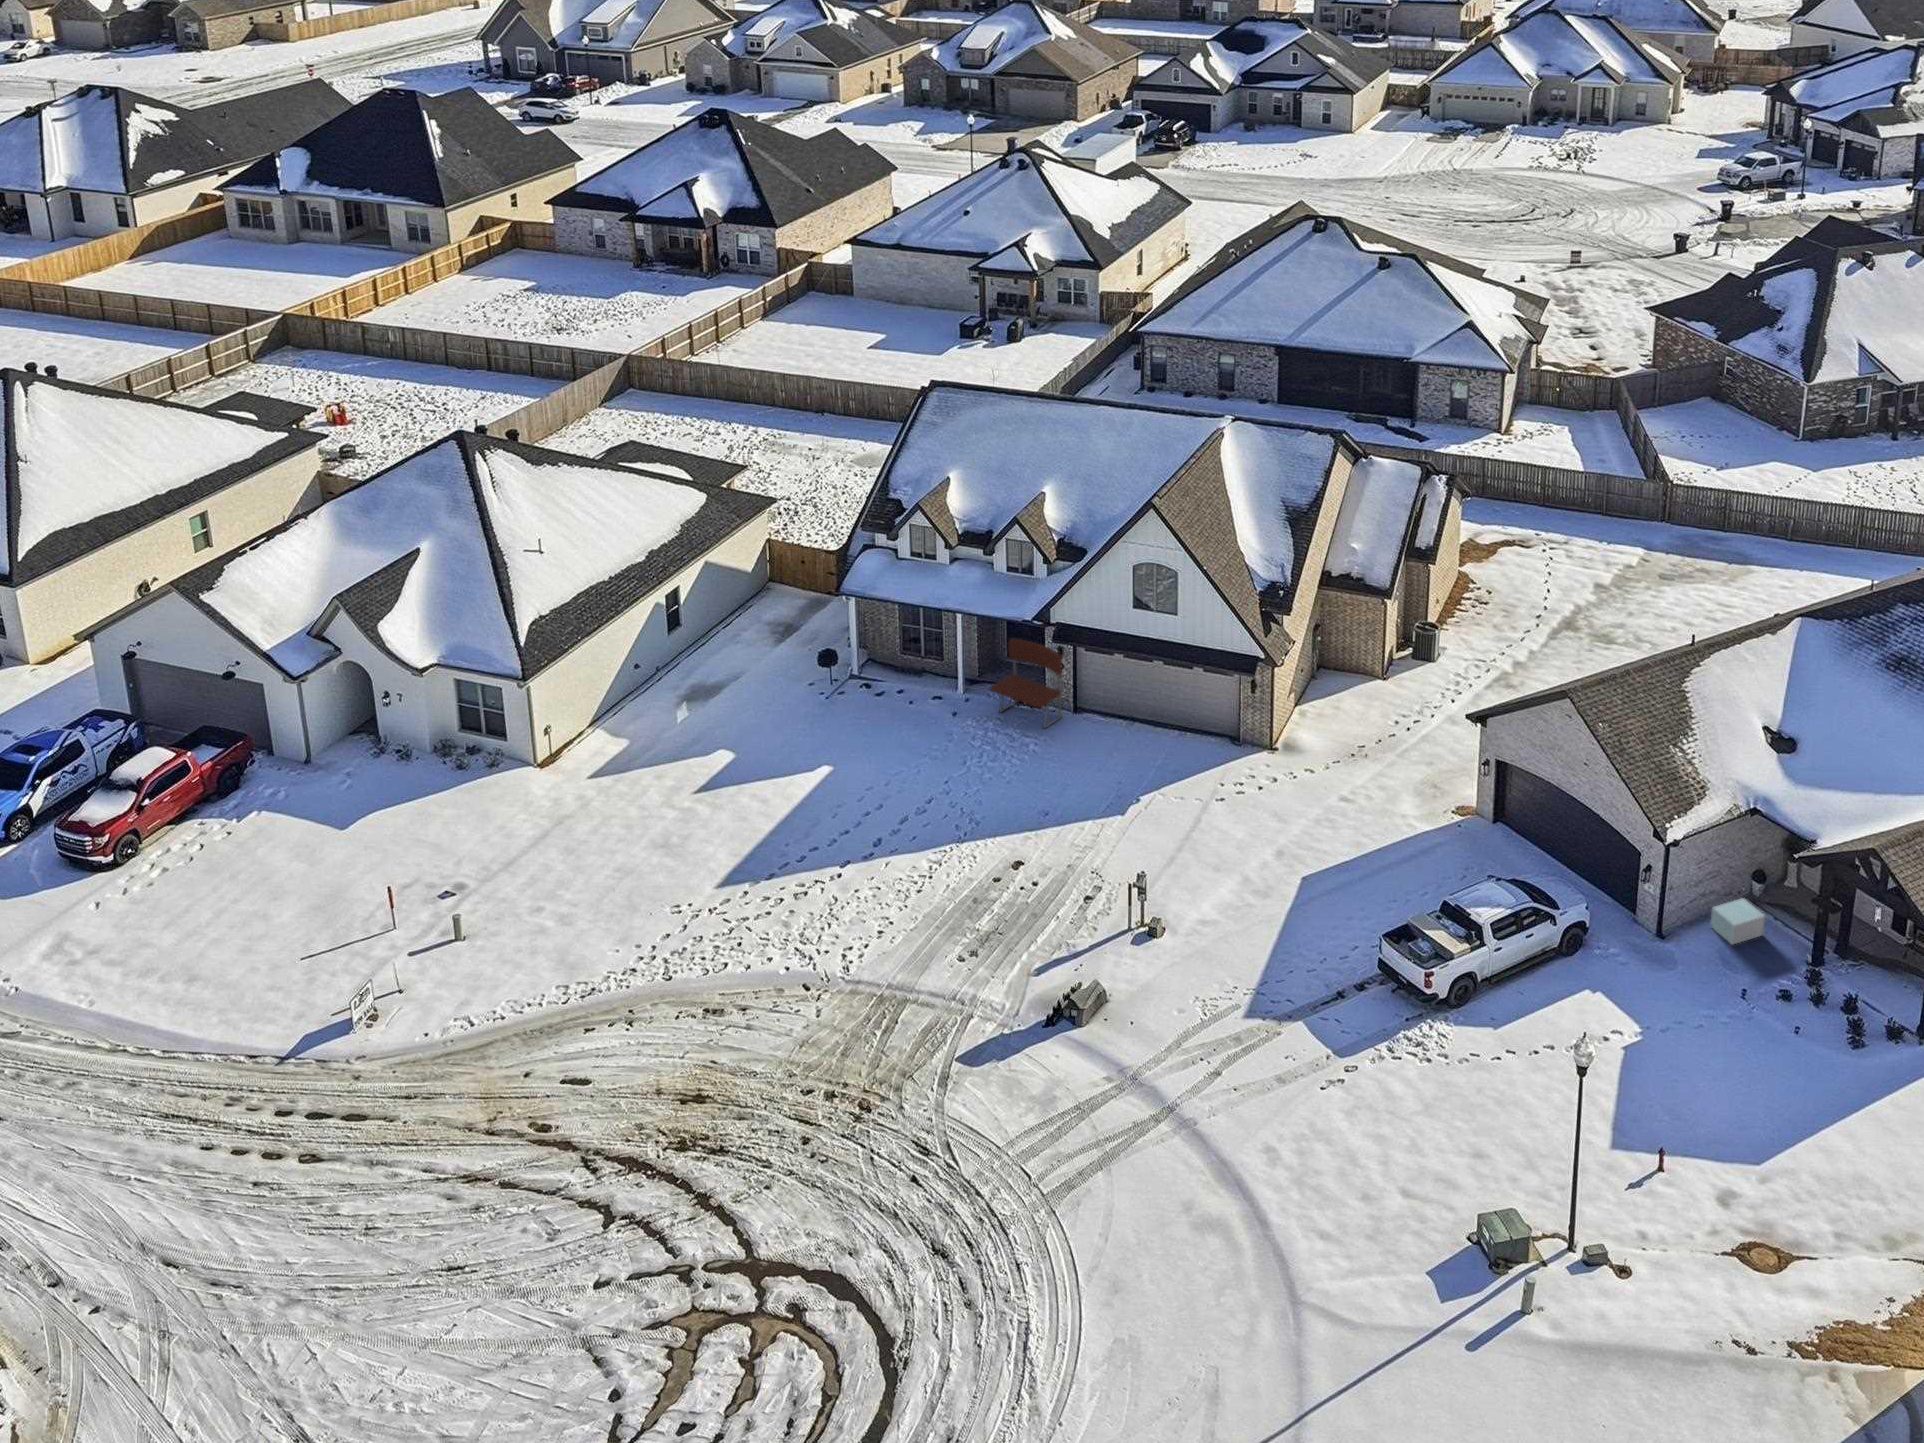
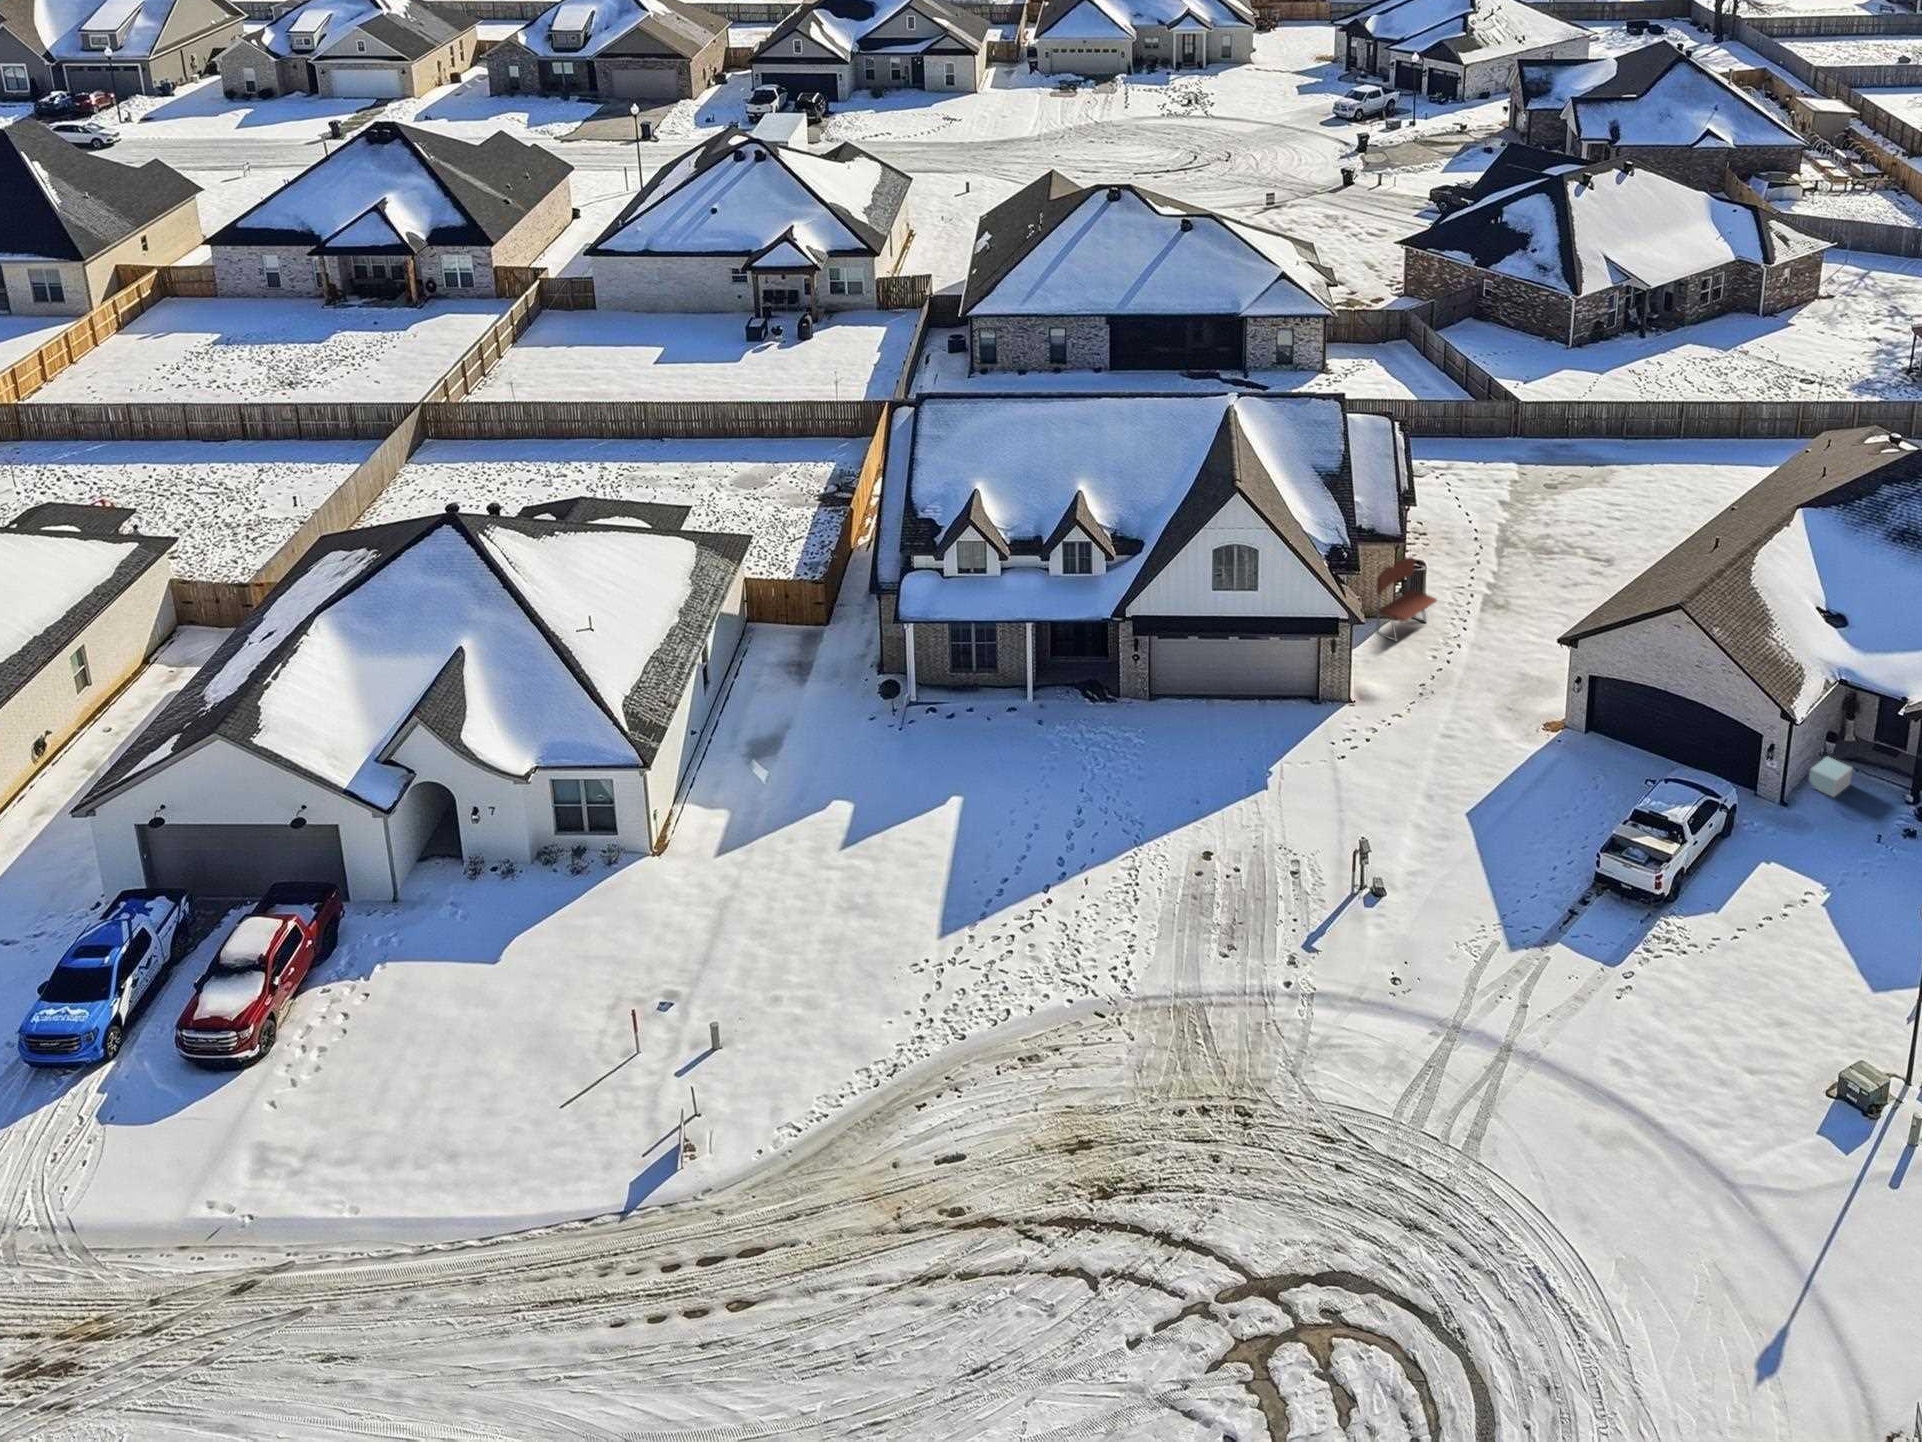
bench: present [990,638,1062,728] -> present [1376,557,1437,641]

